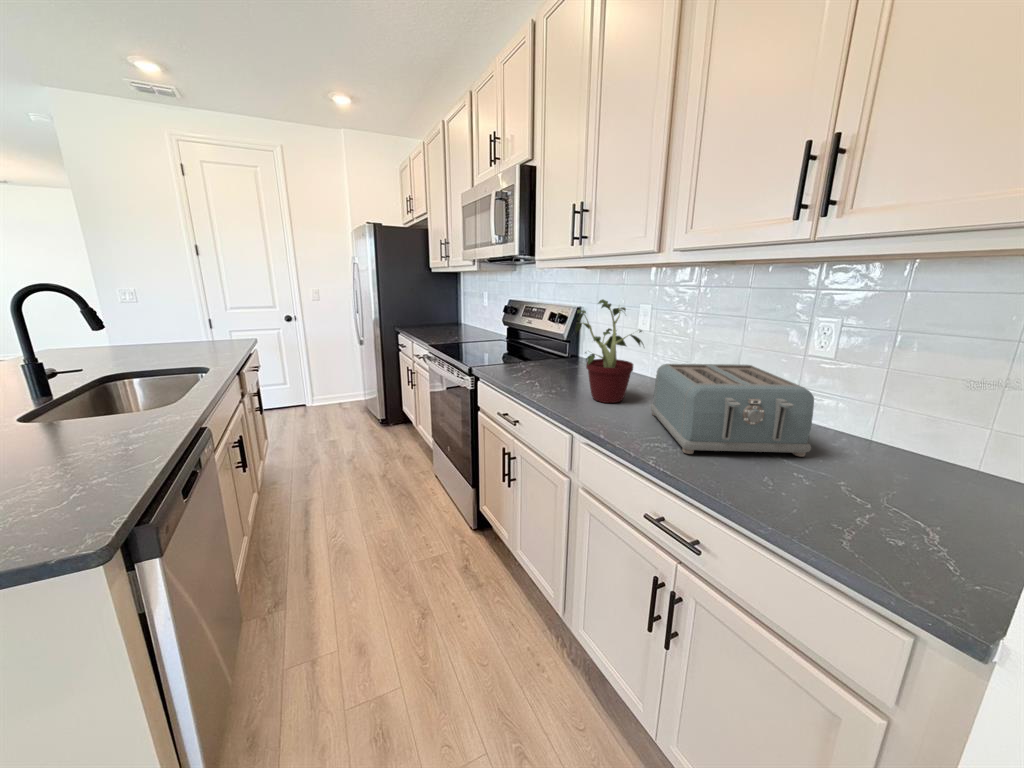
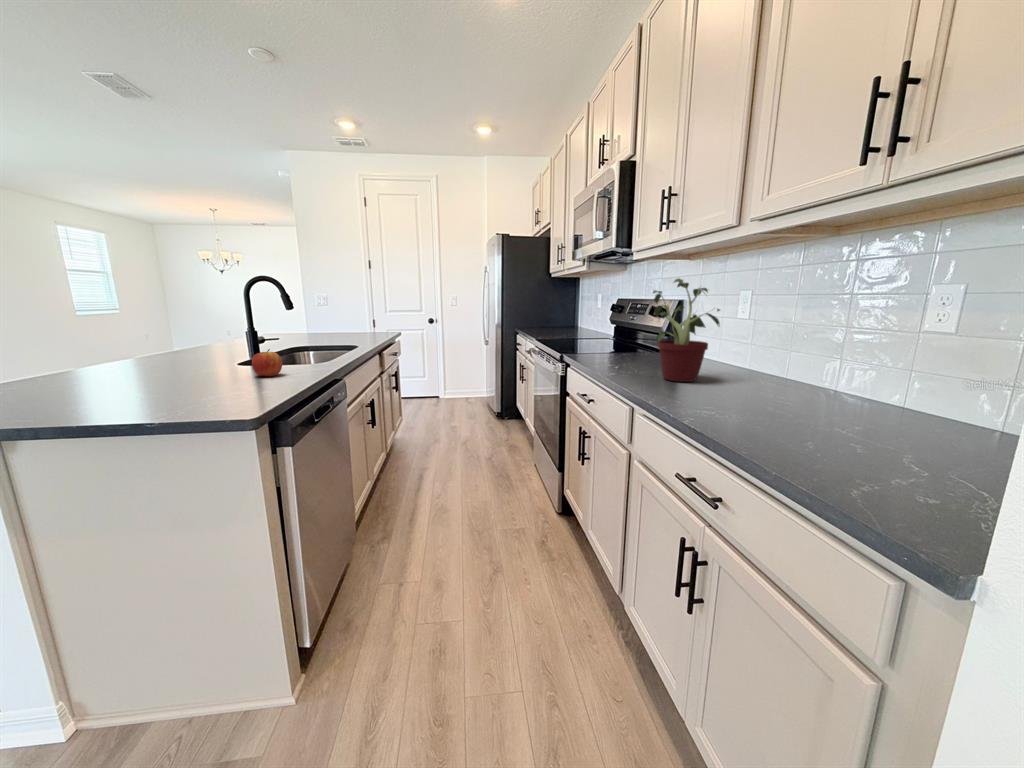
toaster: present [651,364,814,457] -> none [717,337,891,432]
apple: none [55,408,110,449] -> present [252,349,282,376]

